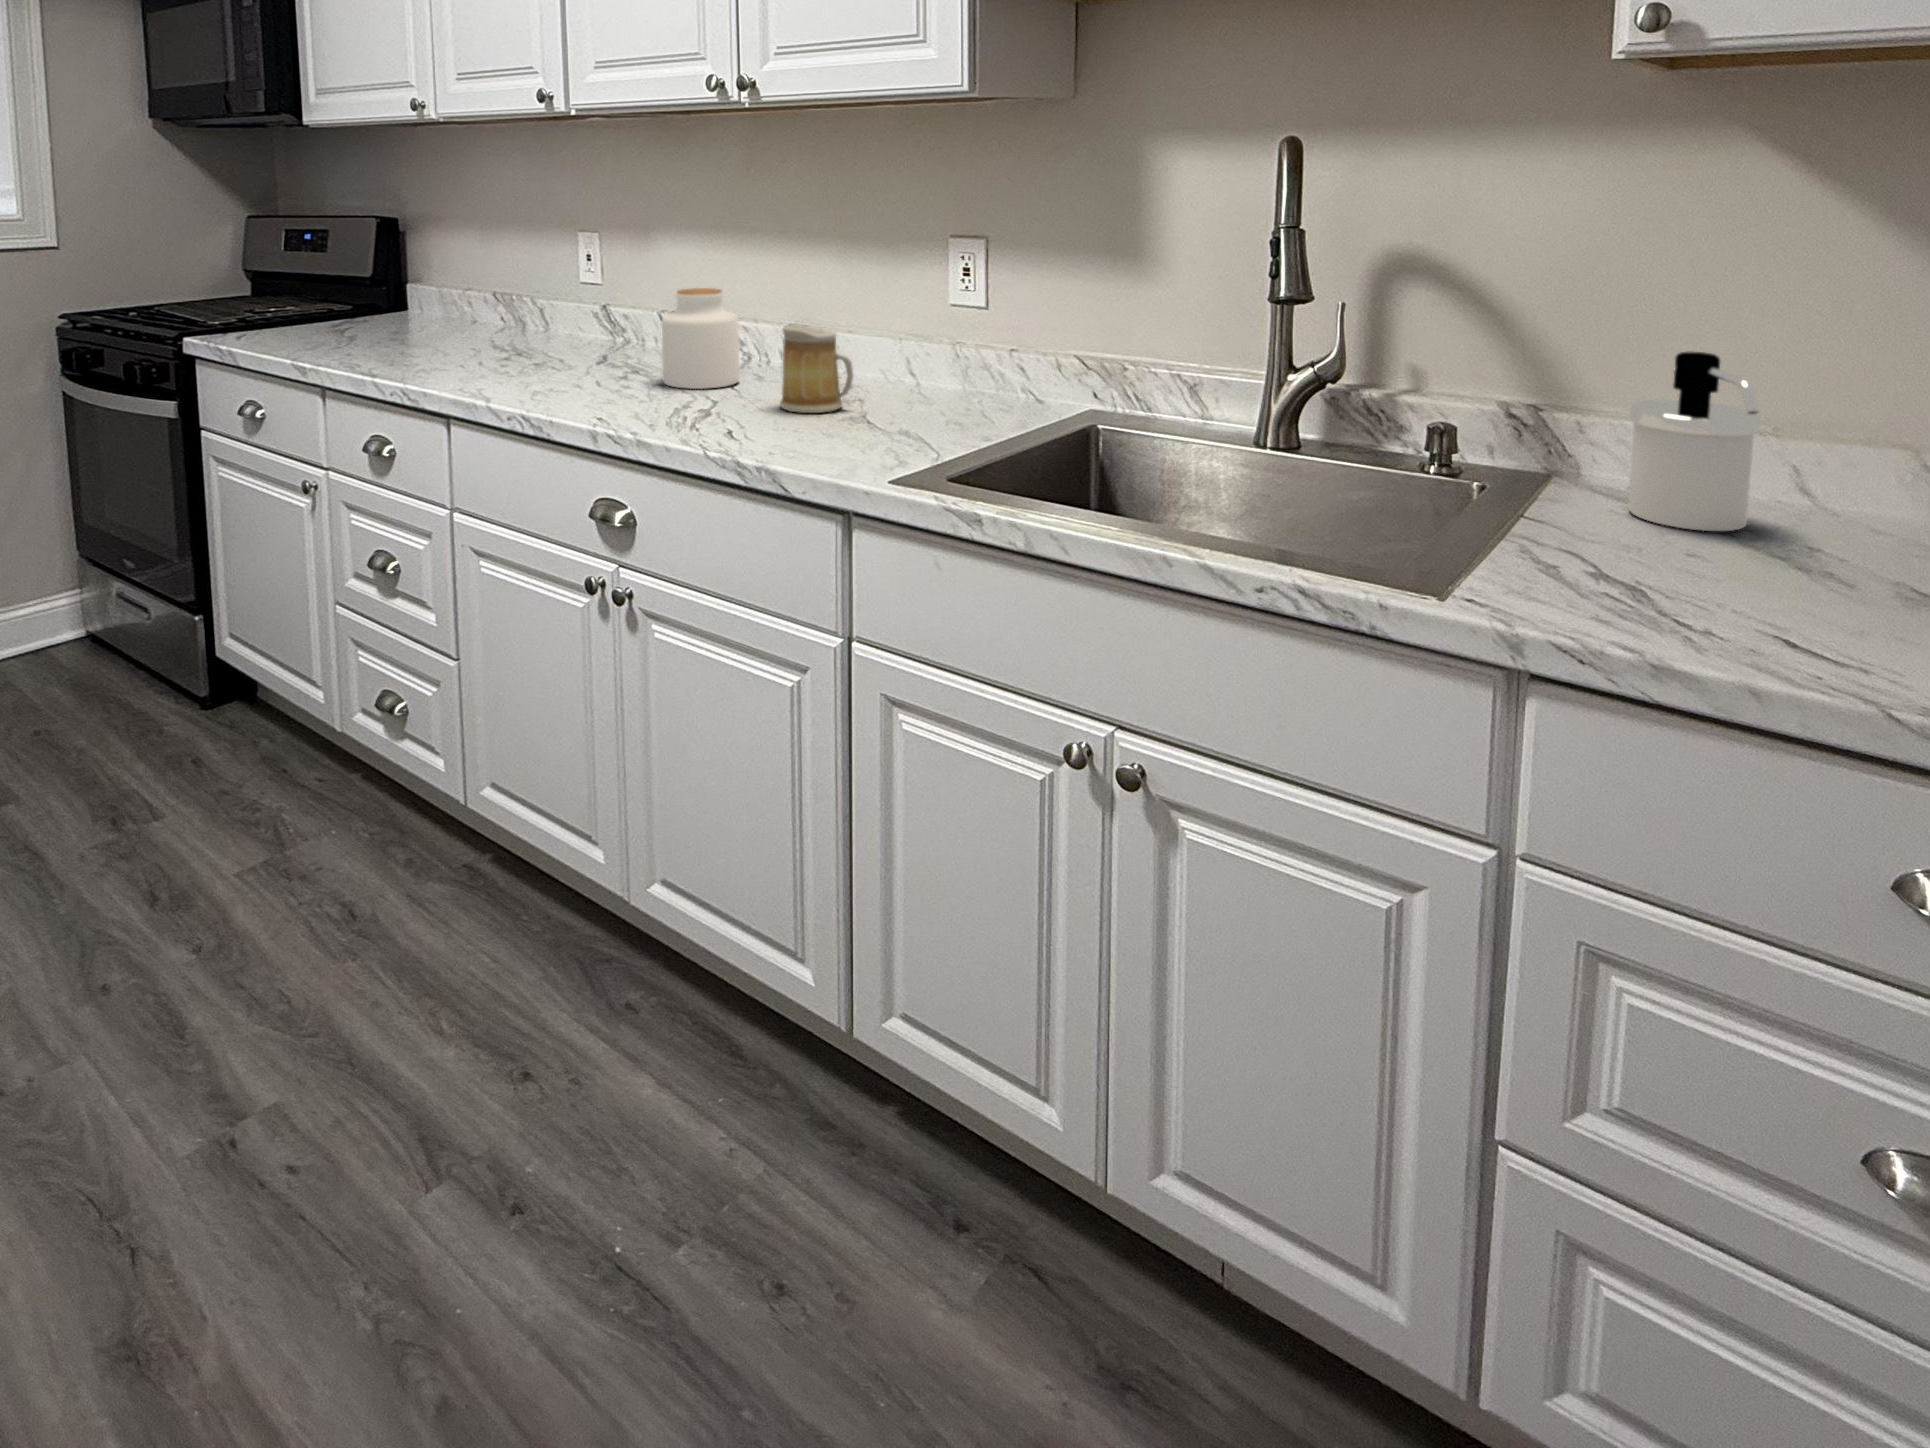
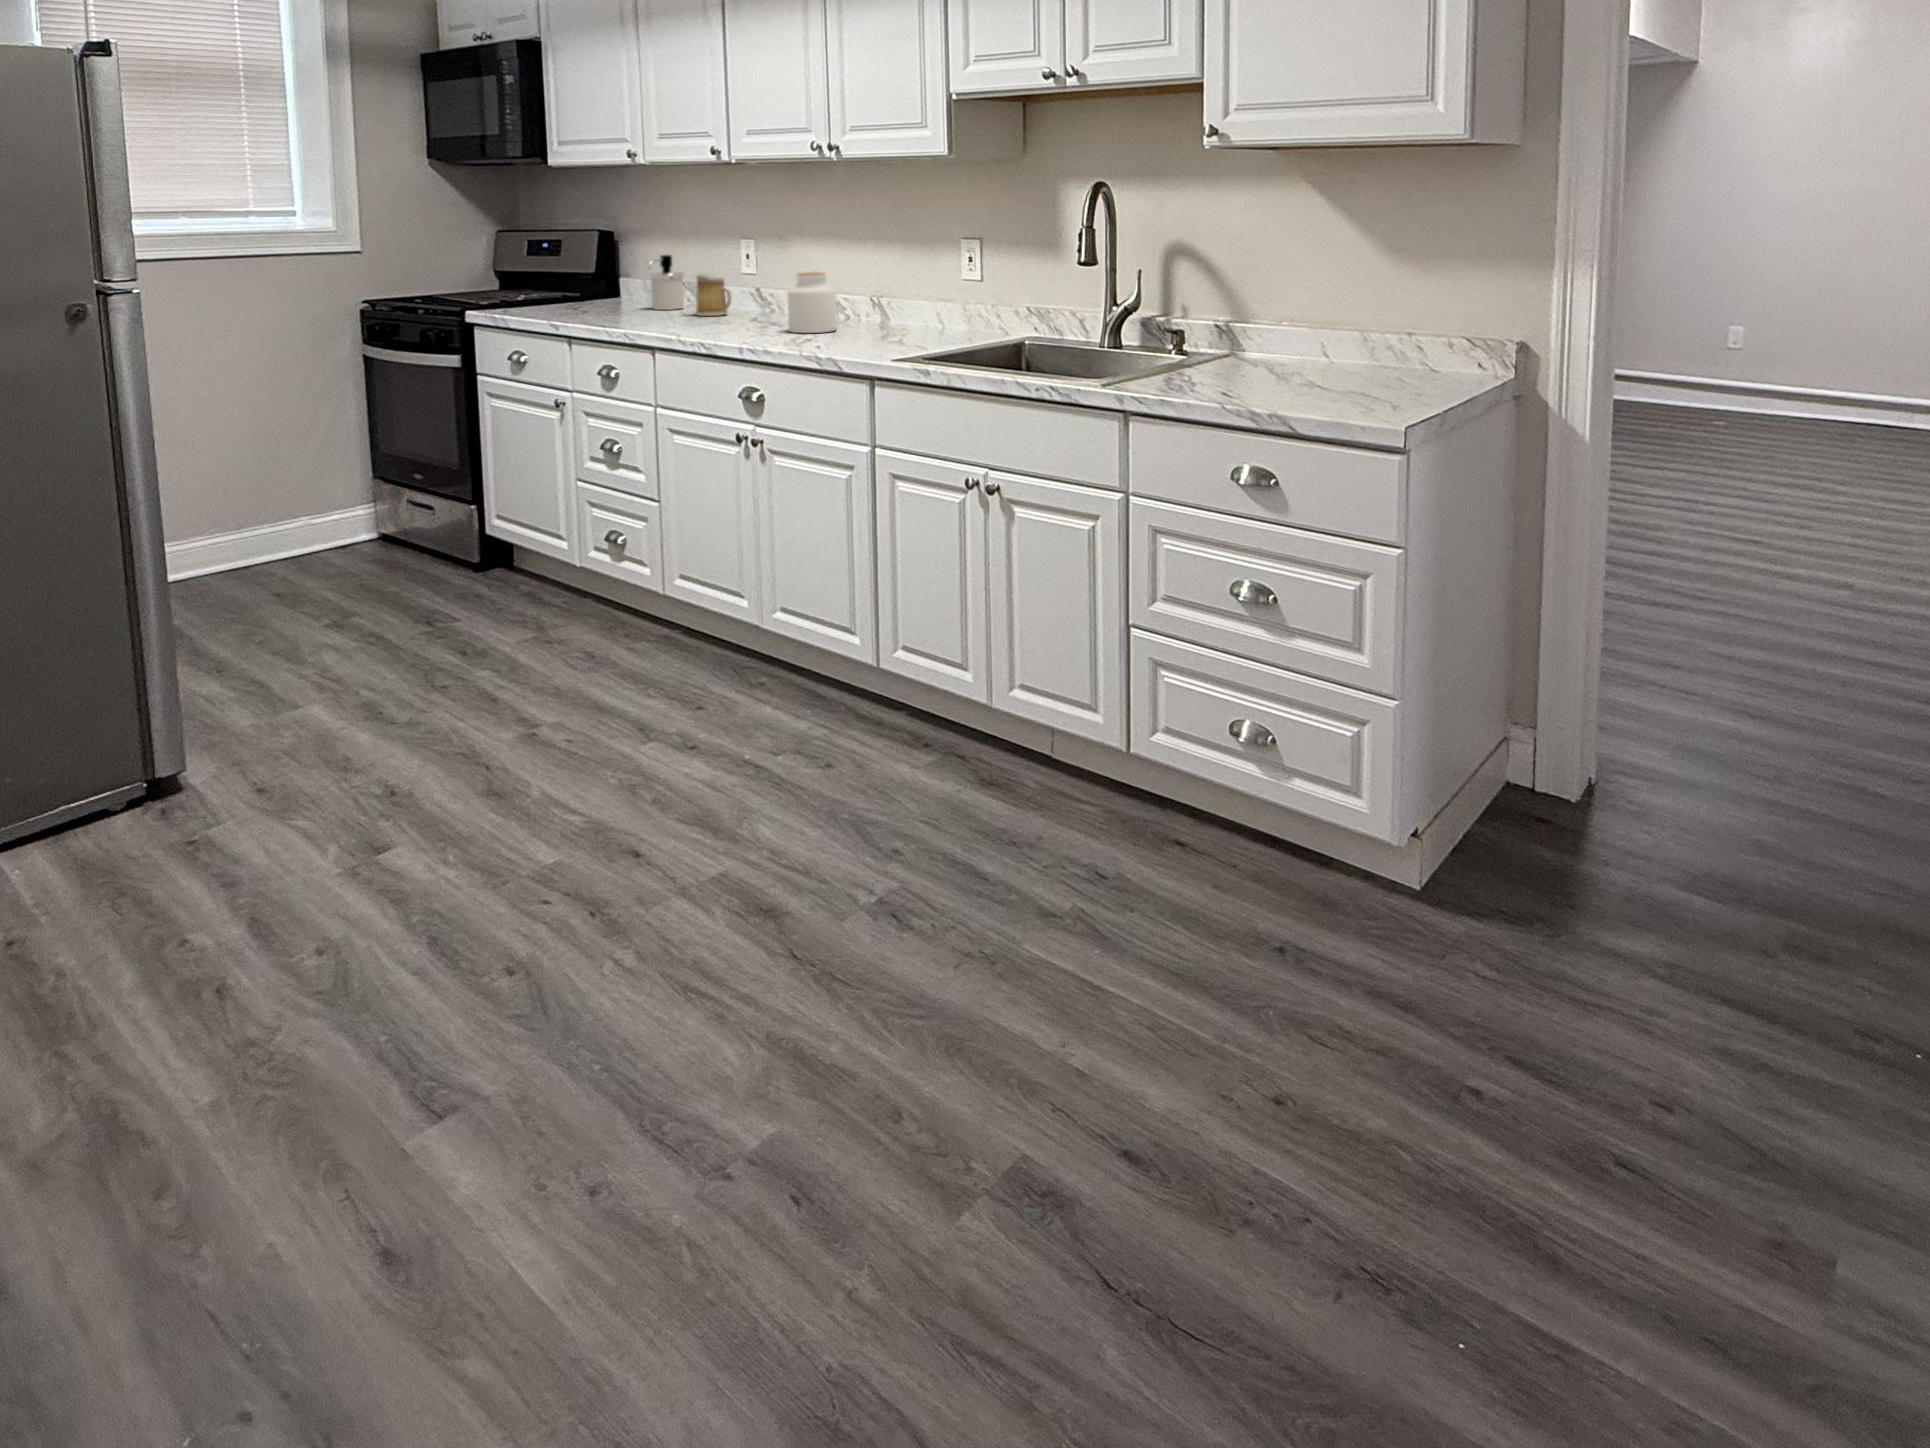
mug: present [780,323,853,413] -> present [696,273,731,316]
soap dispenser: present [1628,351,1760,531] -> present [648,255,684,310]

